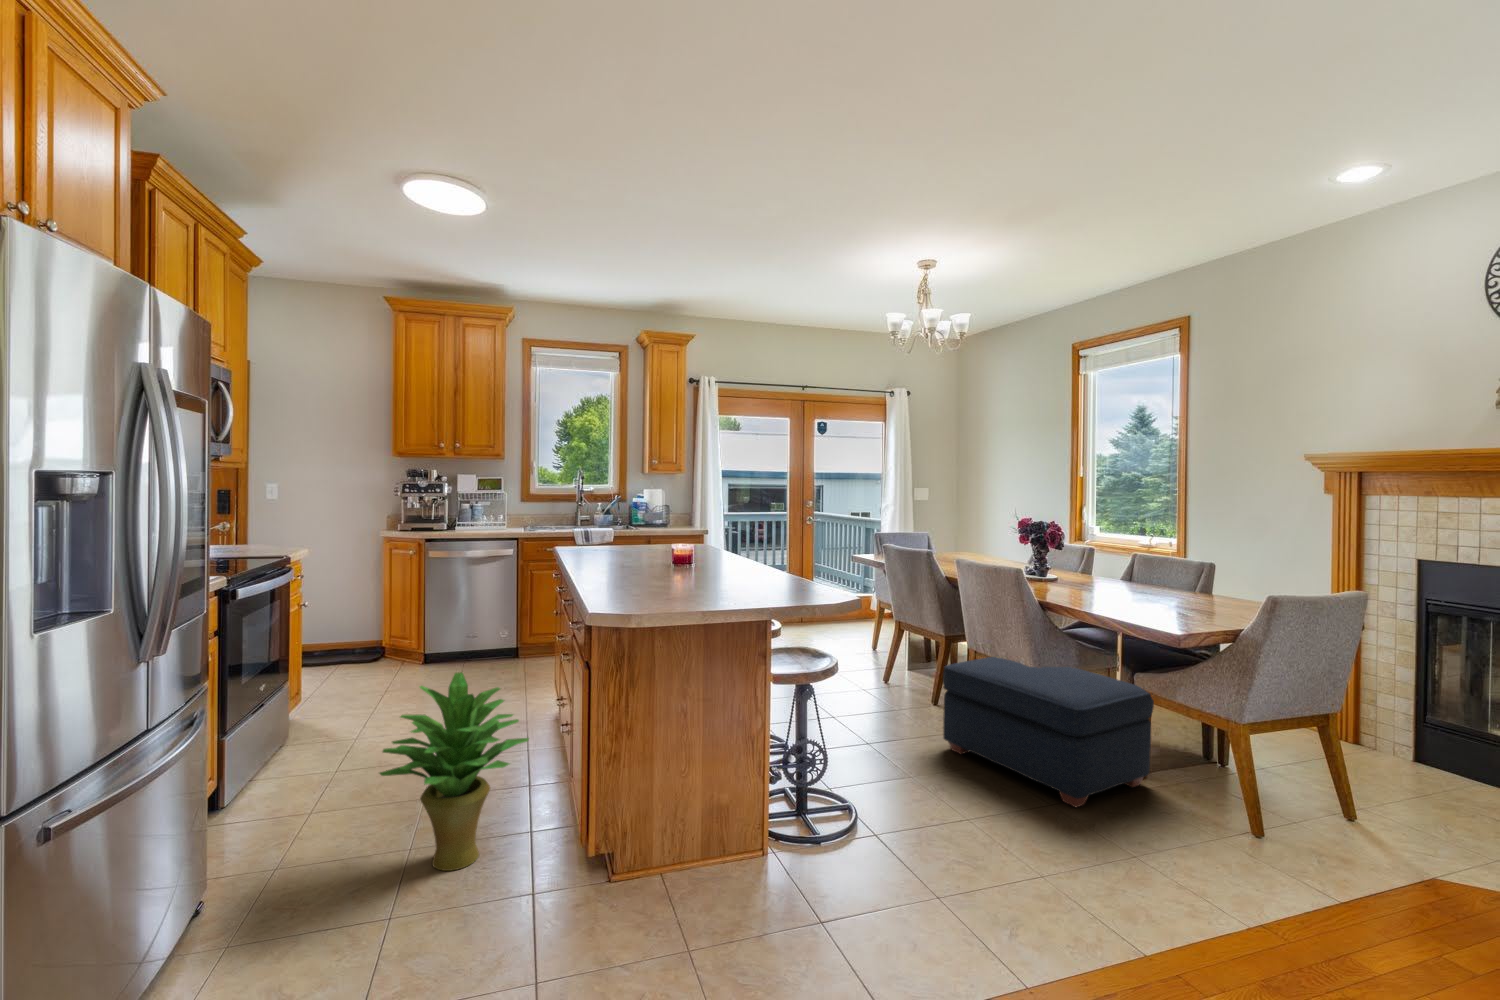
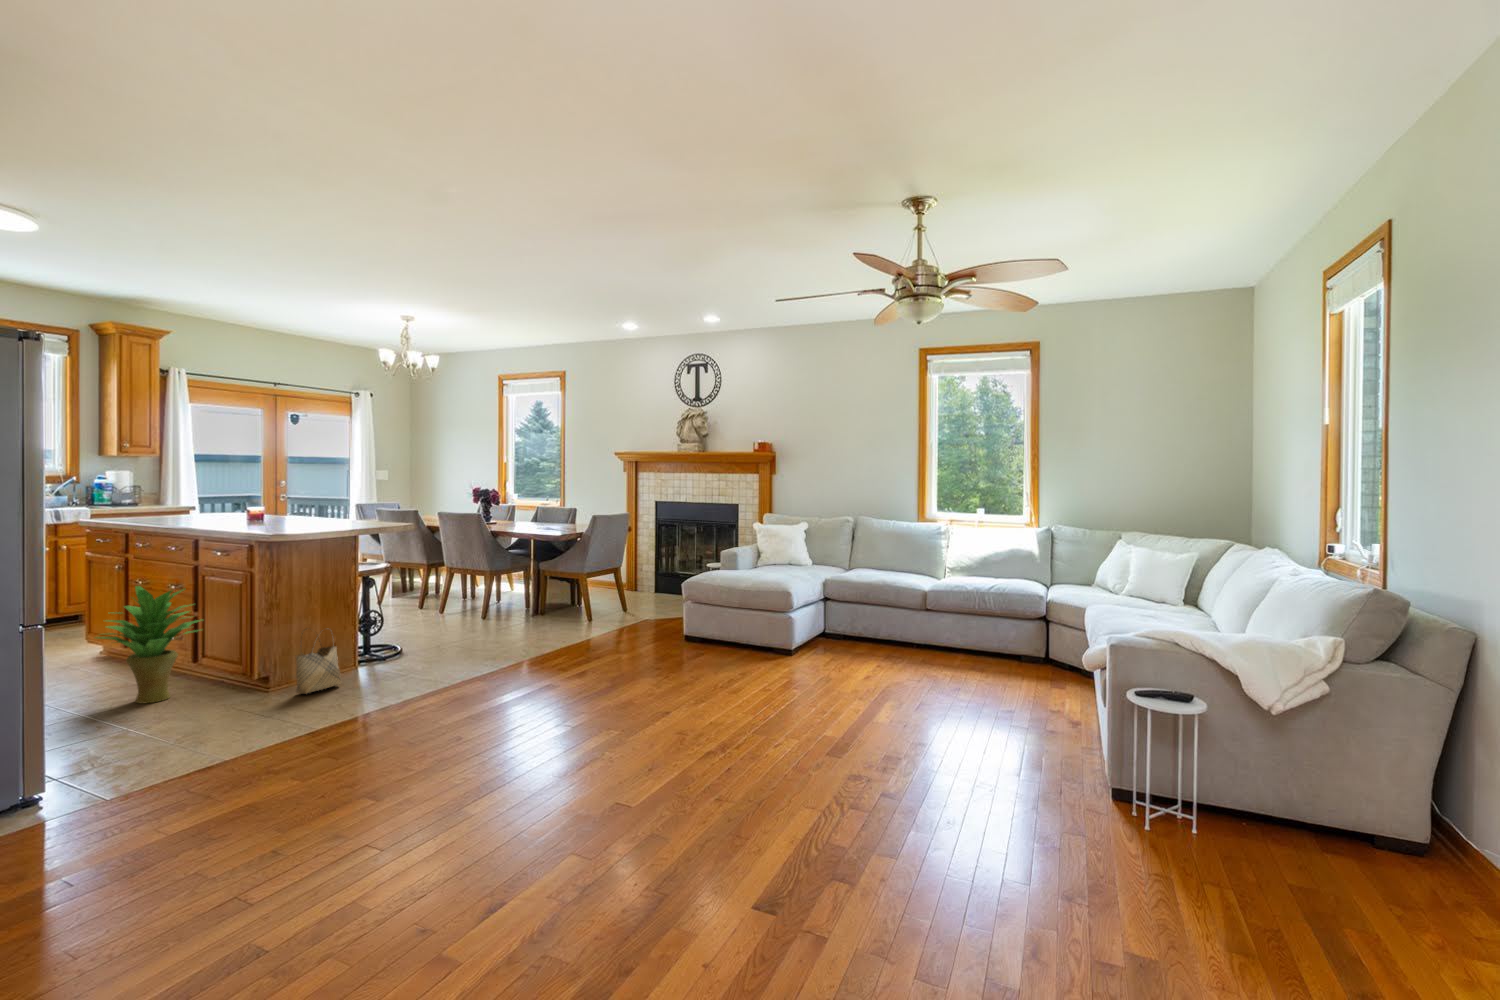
ottoman: present [943,657,1154,807] -> none [437,564,548,626]
woven basket: none [590,807,679,958] -> present [296,633,341,694]

